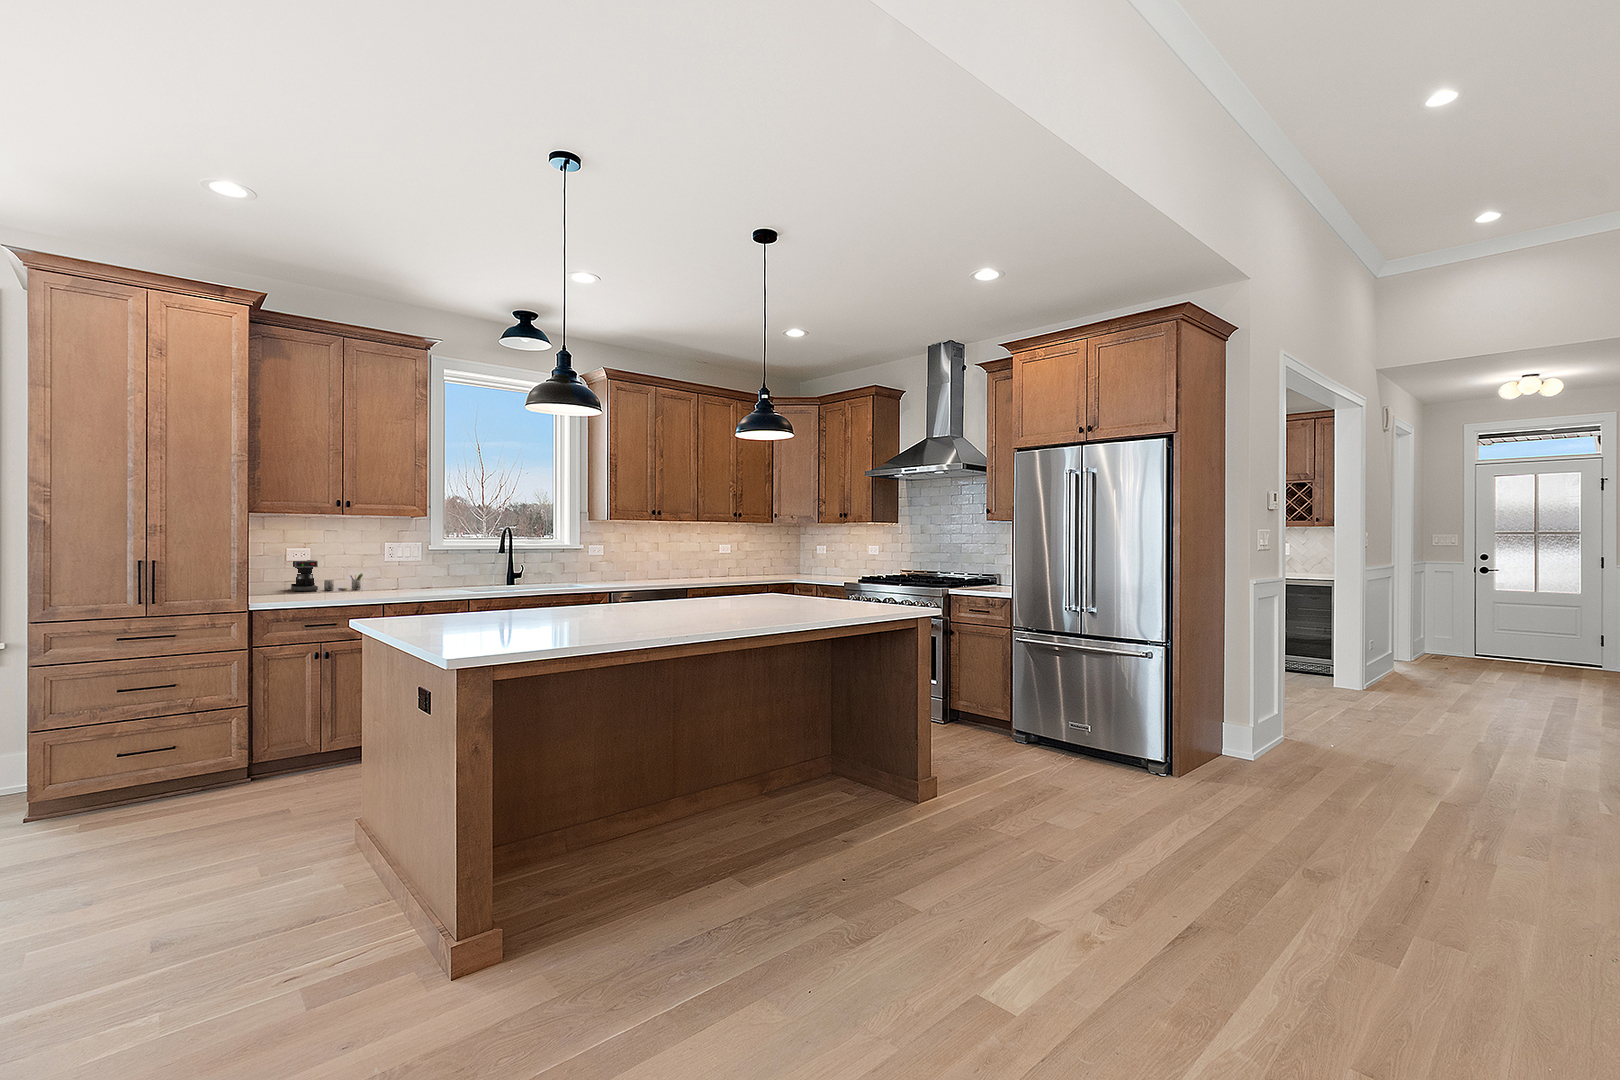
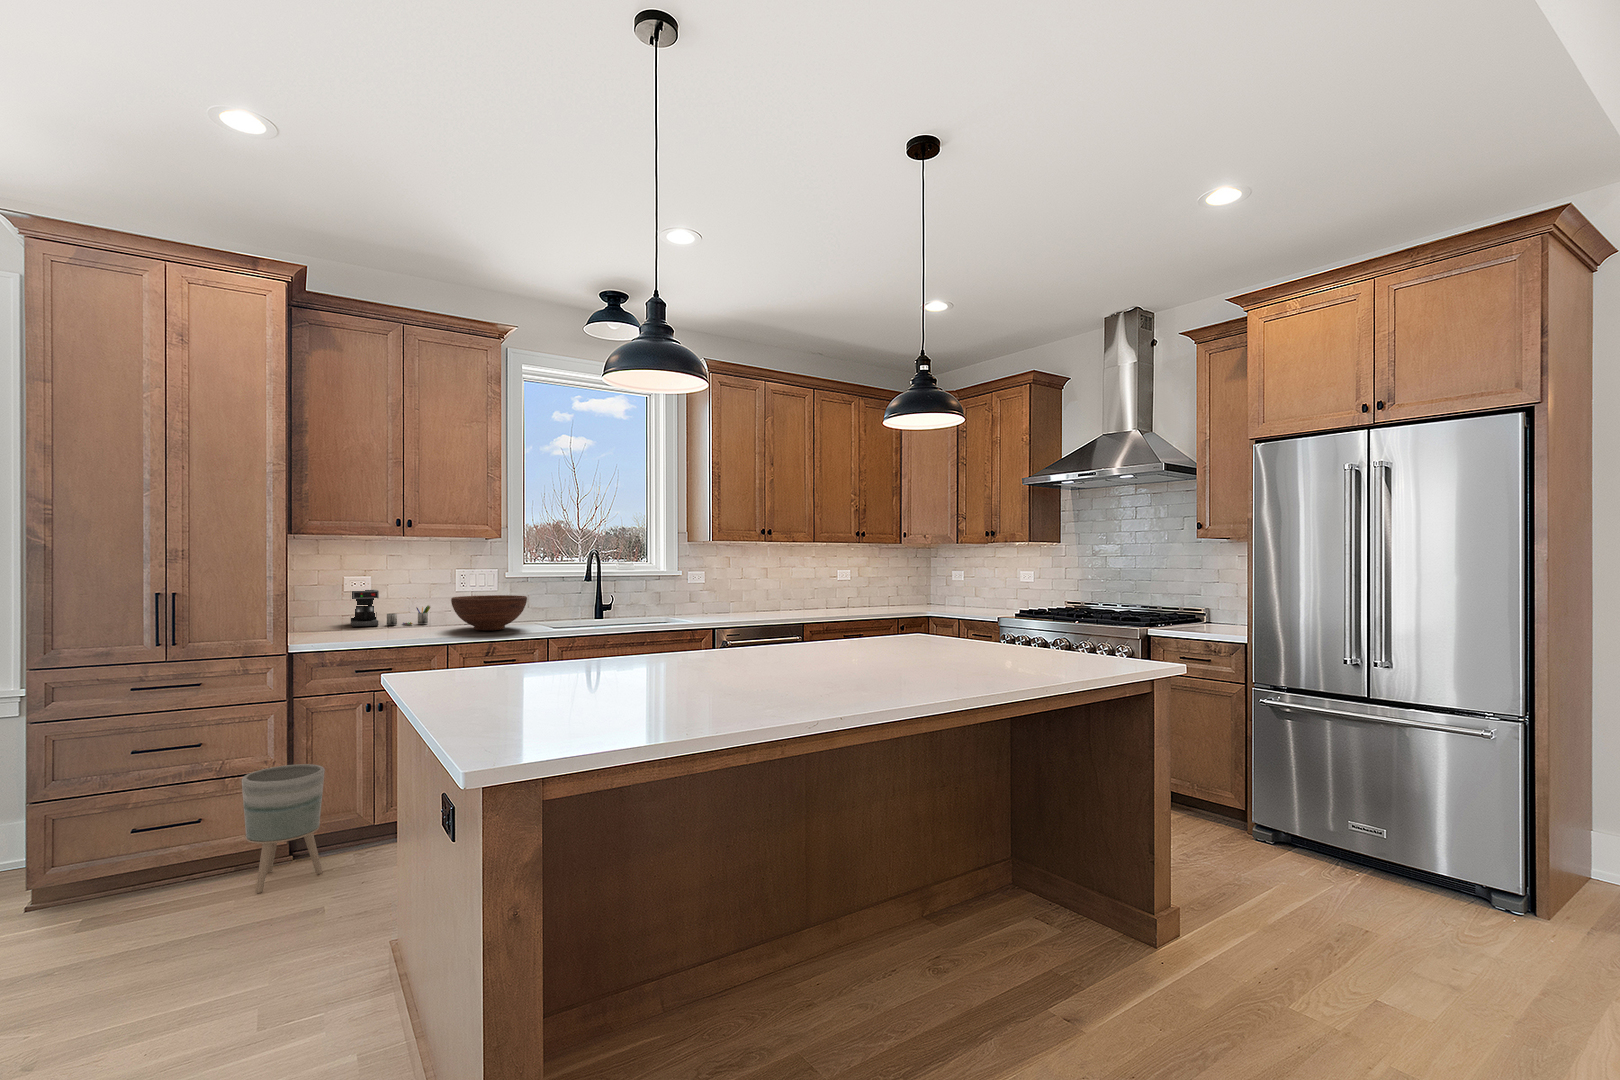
fruit bowl: none [384,565,449,594] -> present [451,595,527,631]
planter: none [217,700,286,799] -> present [242,764,325,893]

